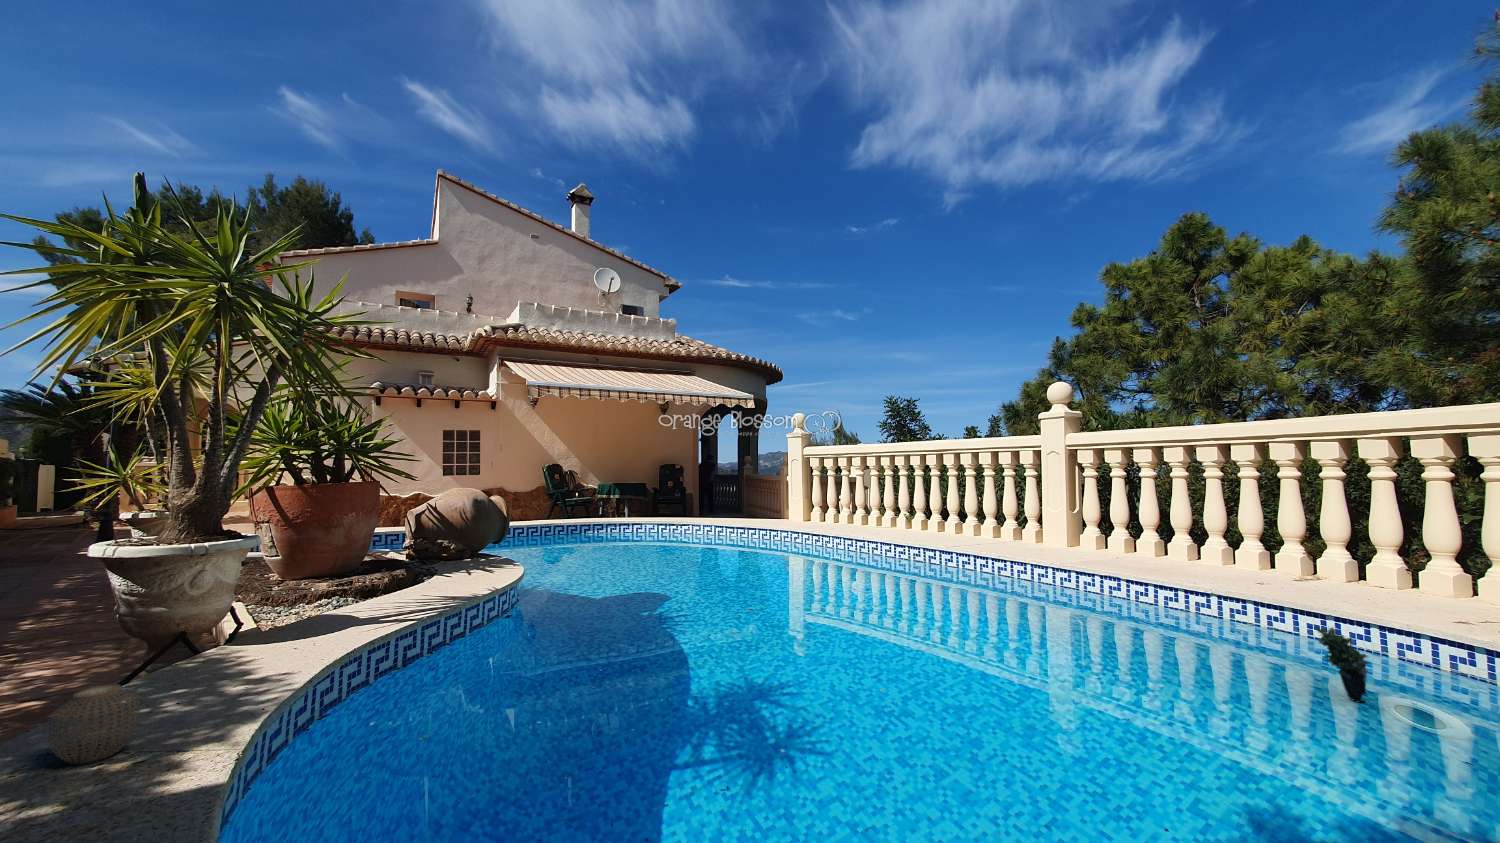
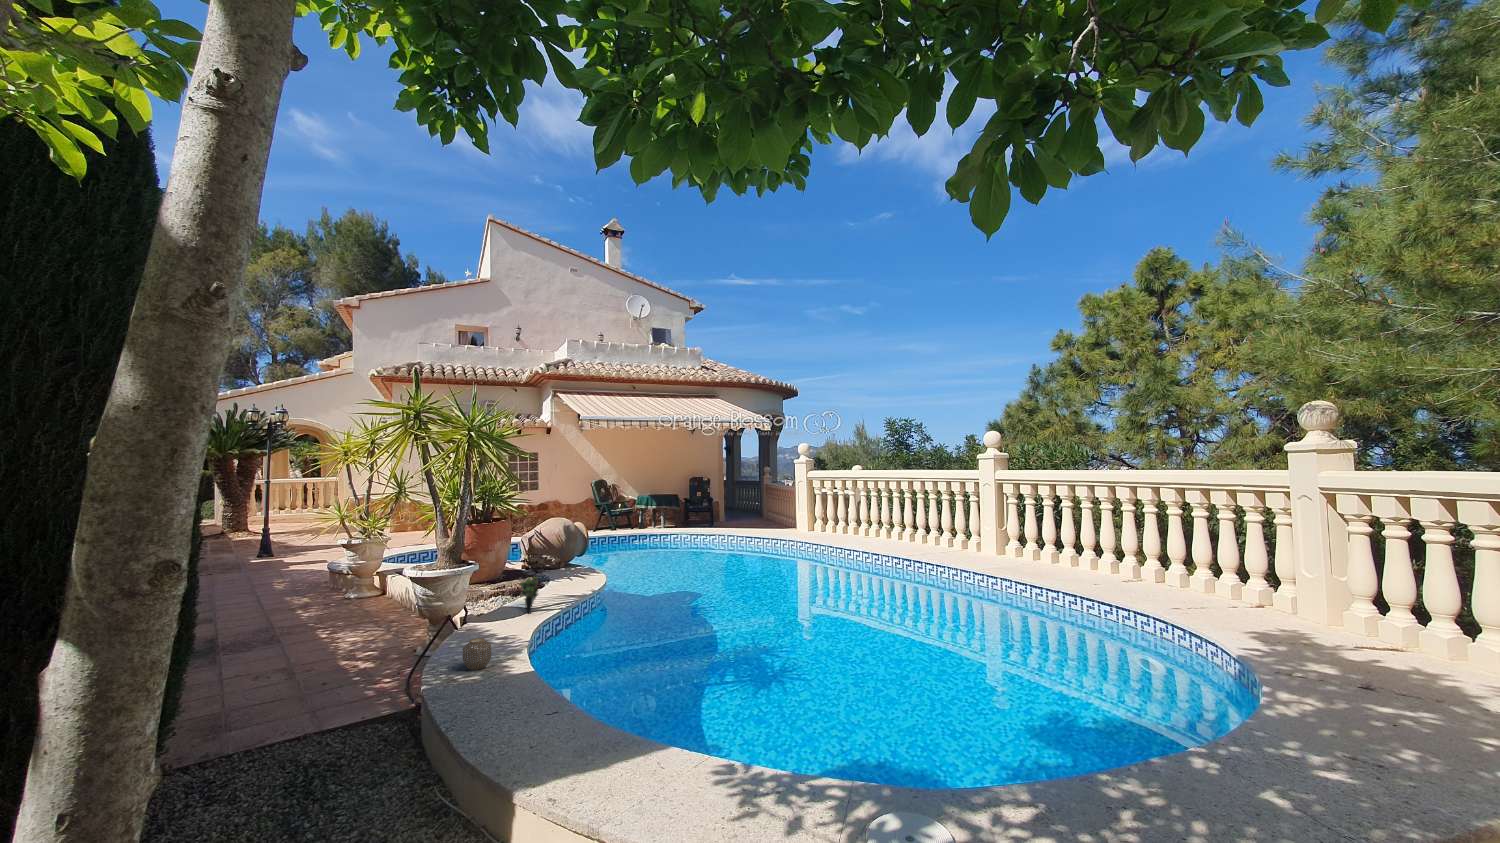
potted plant: present [1314,627,1369,702] -> present [520,577,538,613]

